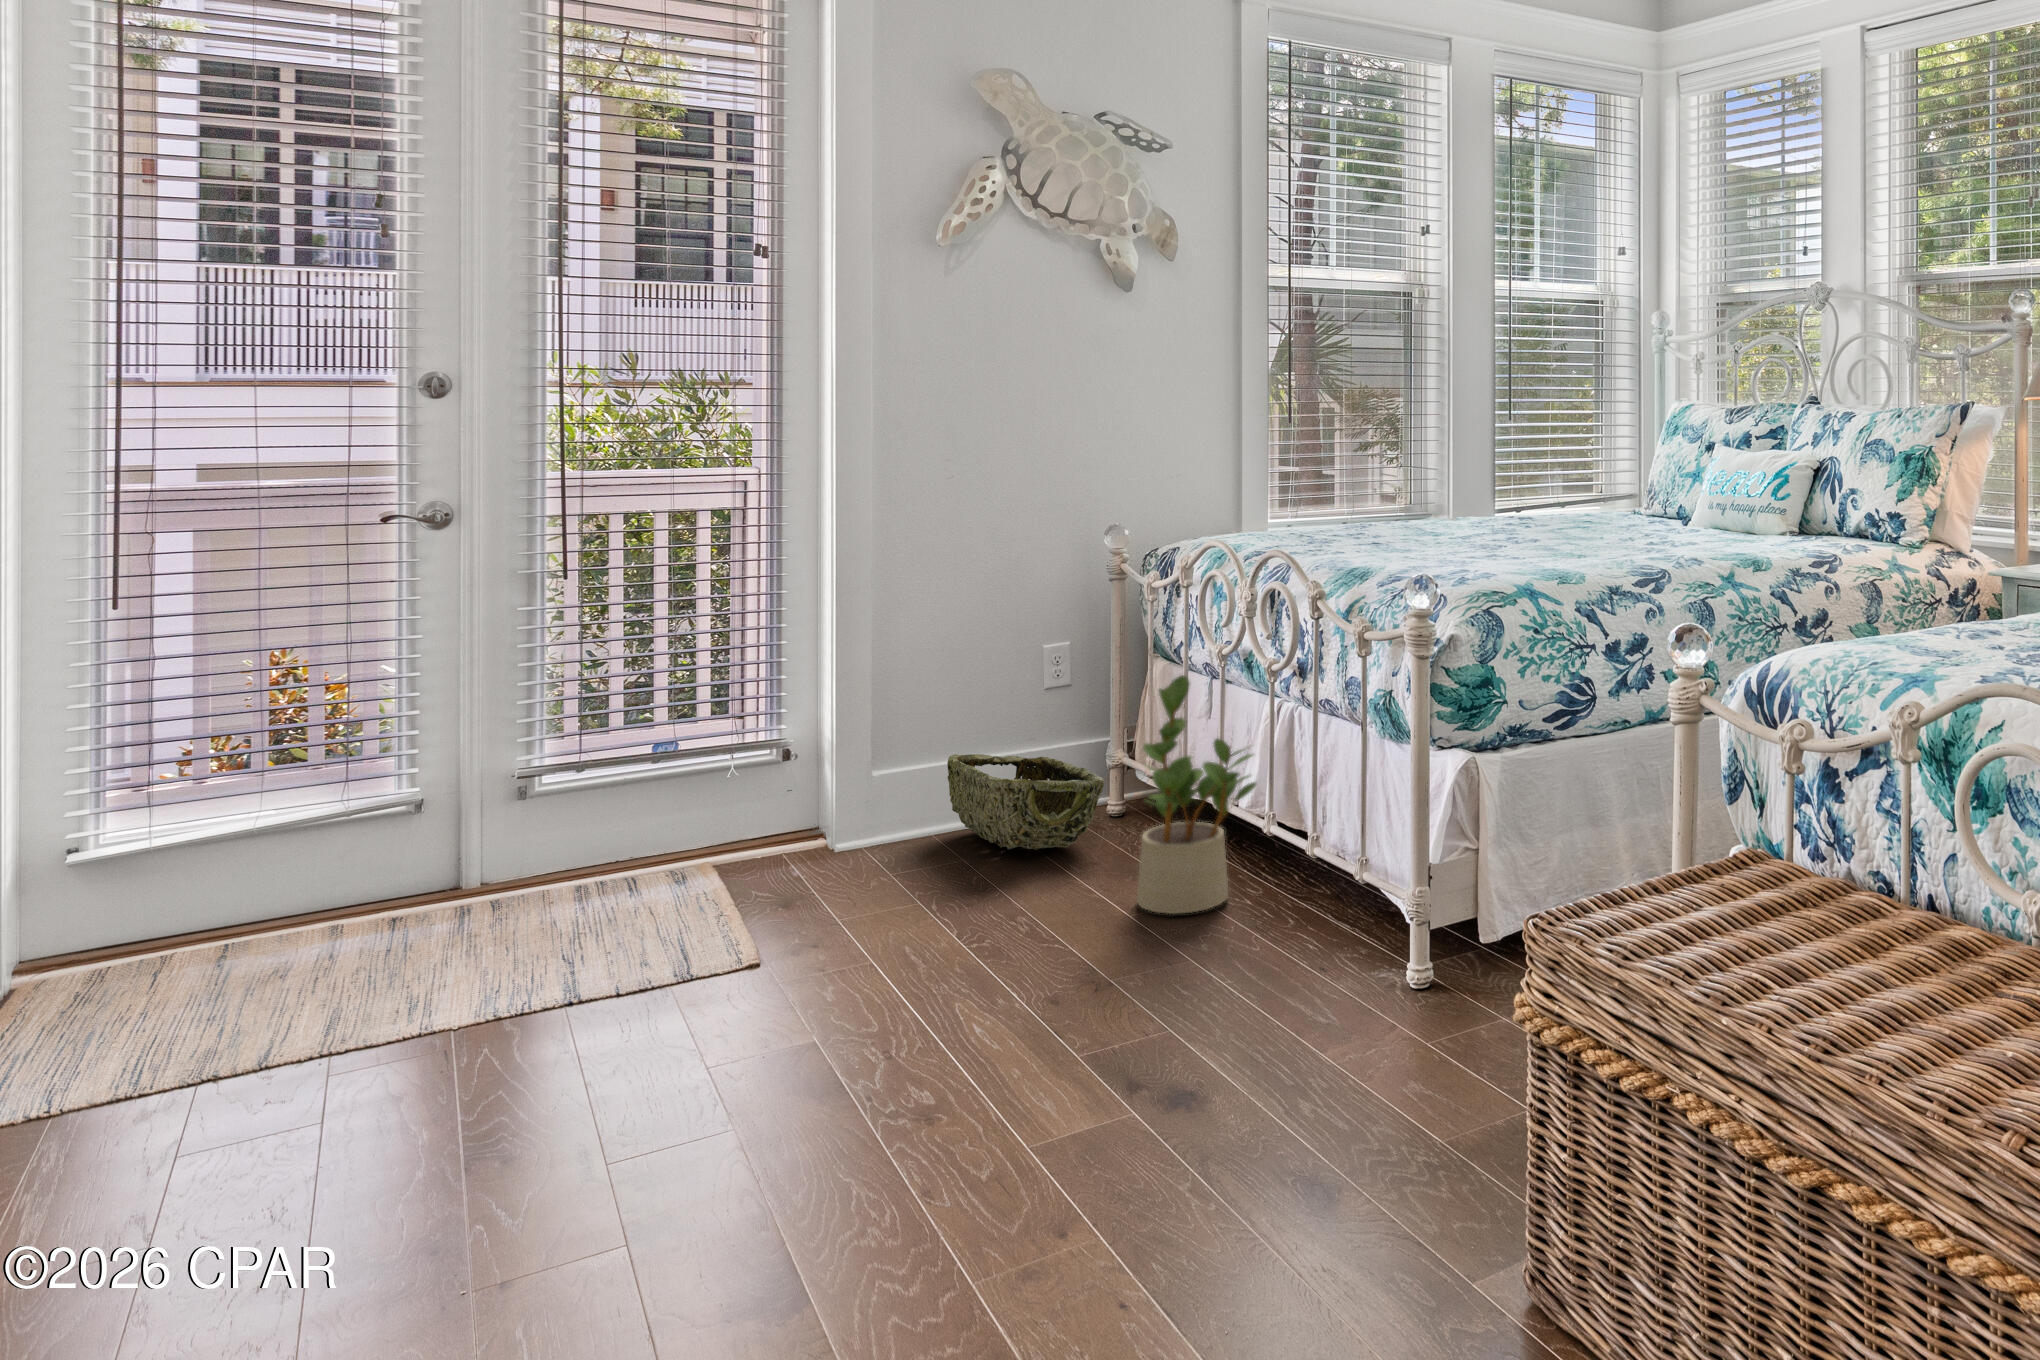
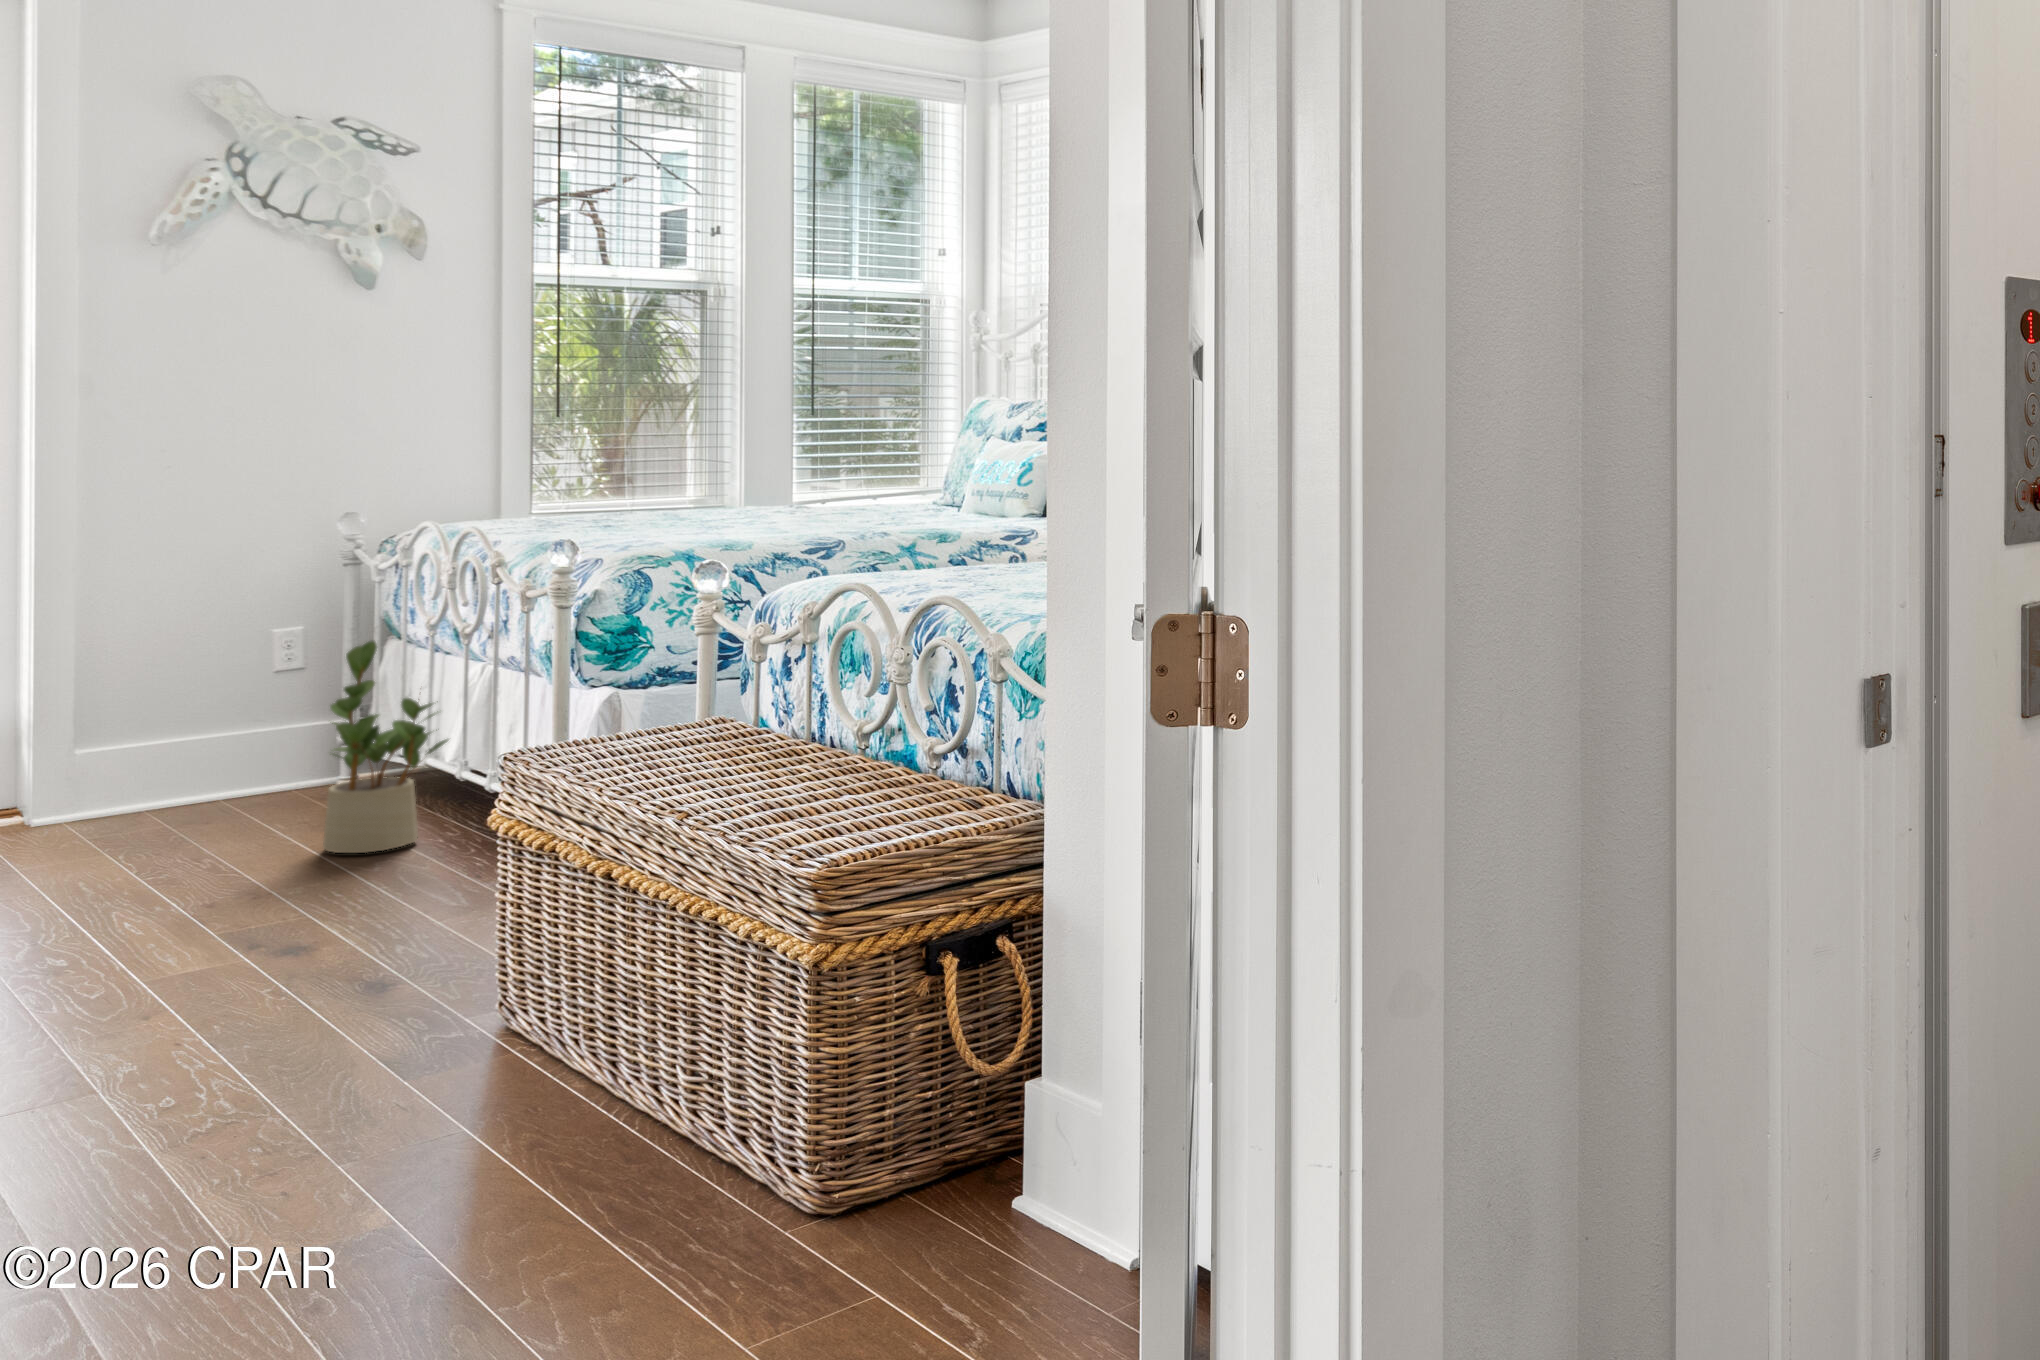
woven basket: present [947,754,1105,850] -> none [157,737,319,821]

